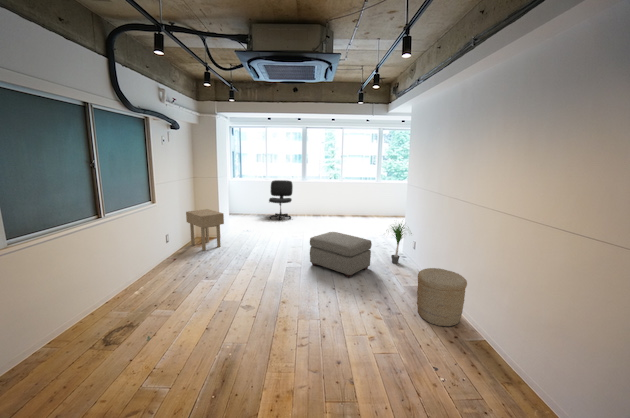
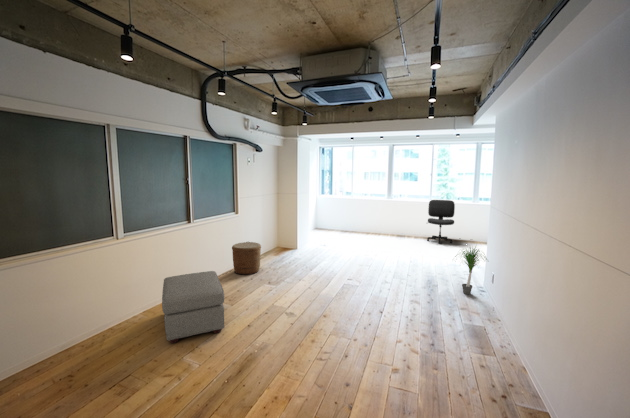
office chair: present [269,180,293,220] -> present [427,200,455,244]
side table: present [186,209,224,251] -> none [268,222,297,258]
ottoman: present [310,232,372,277] -> present [162,271,224,343]
woven basket: present [417,268,467,326] -> present [232,242,261,275]

